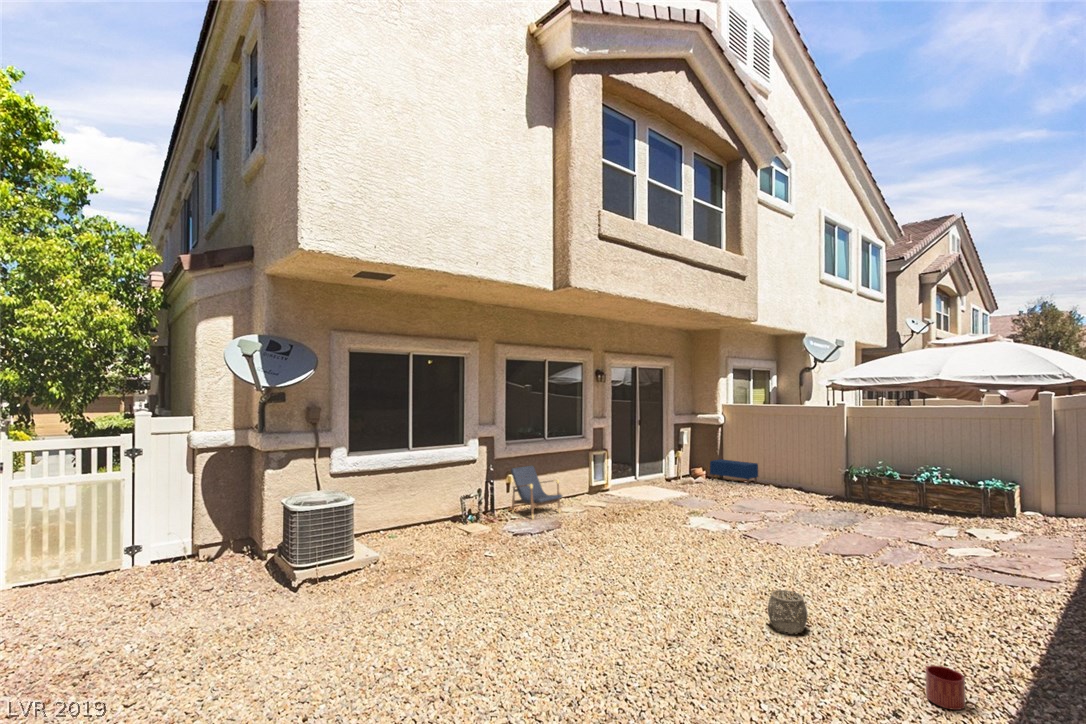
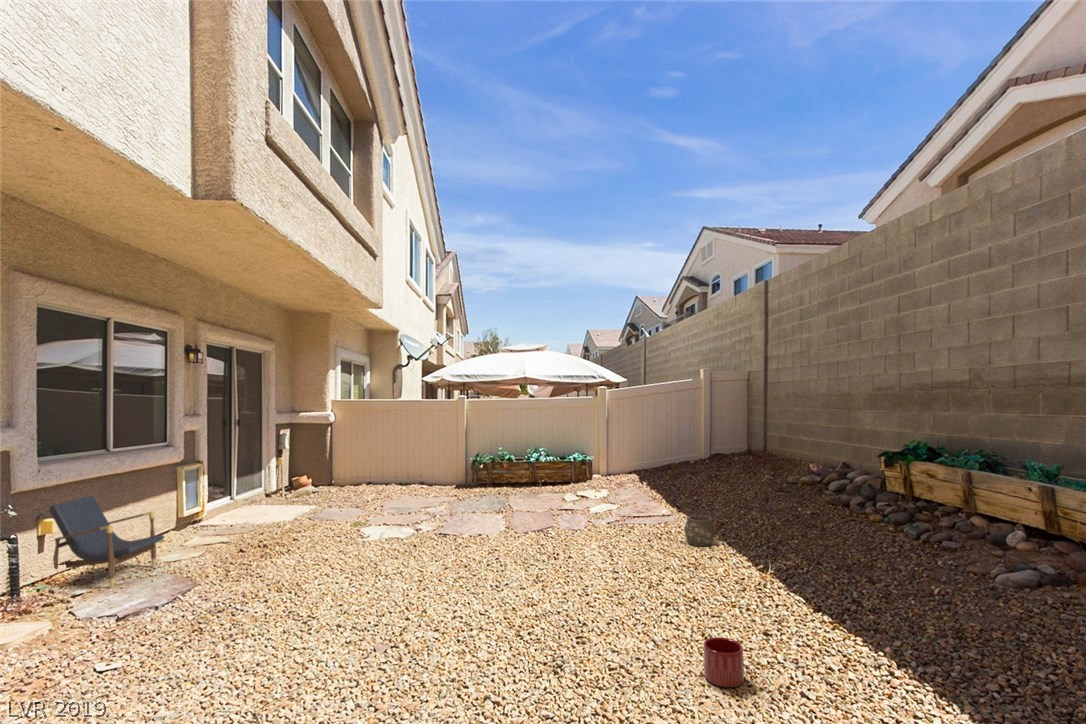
bench: present [710,459,758,485] -> none [319,463,374,490]
woven basket: present [768,590,807,633] -> present [685,516,715,546]
planter: present [926,665,965,710] -> present [704,637,744,688]

